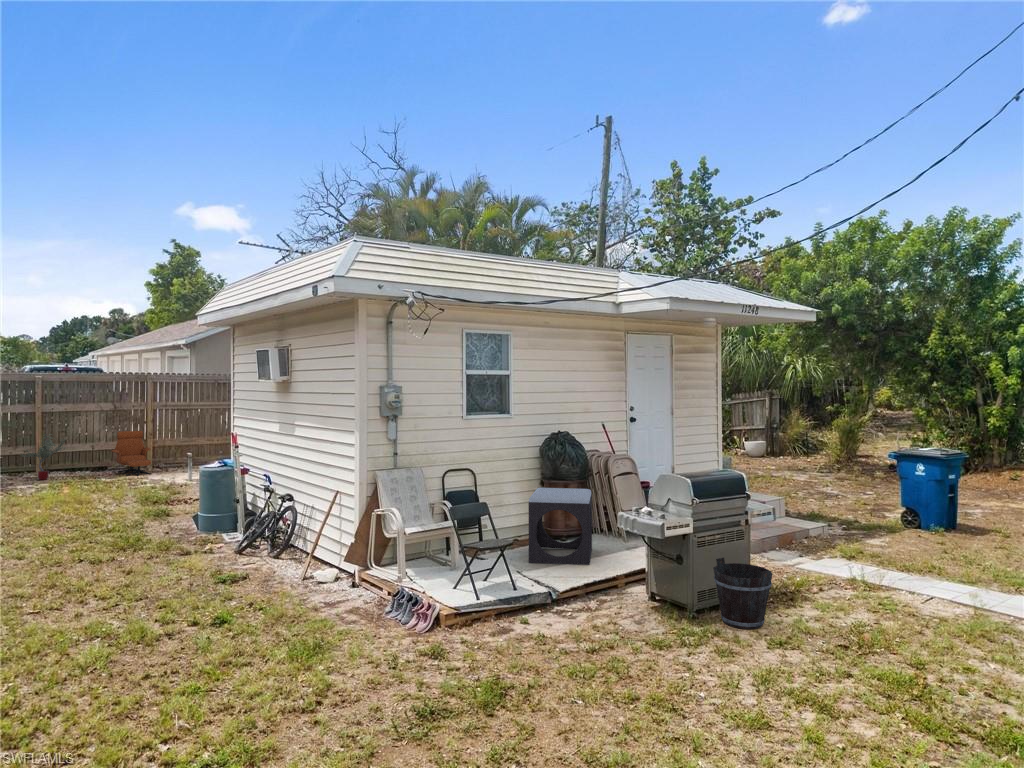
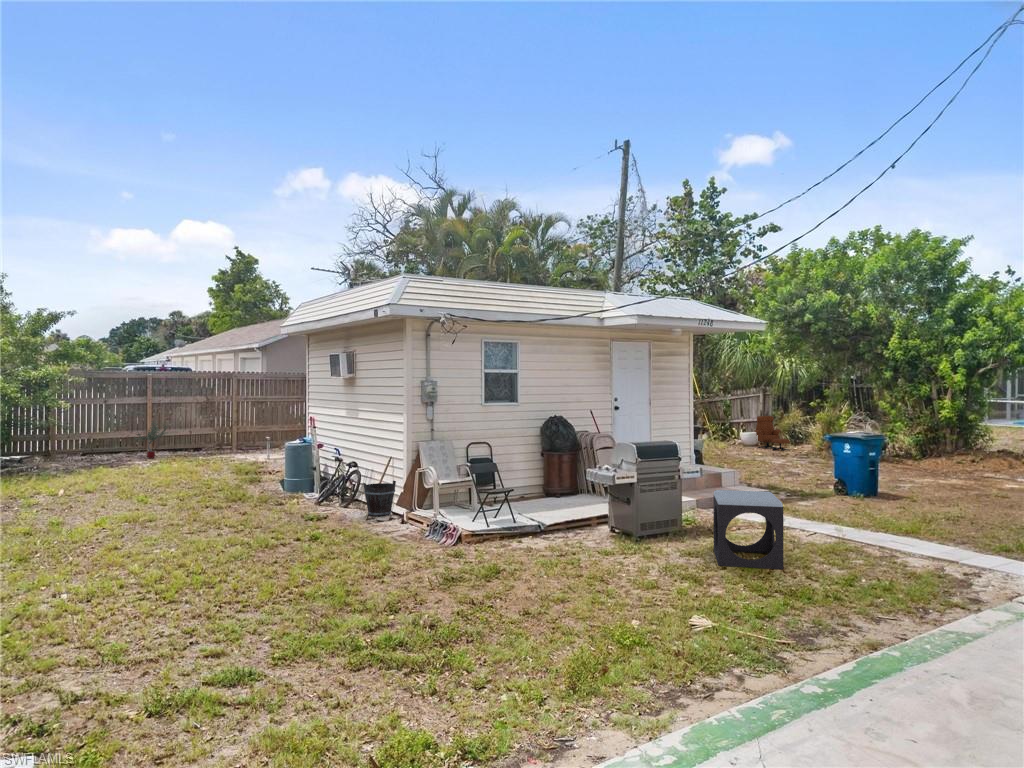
lounge chair: present [111,431,151,476] -> present [754,416,790,451]
footstool: present [529,488,592,565] -> present [713,490,784,569]
bucket: present [713,558,773,629] -> present [363,481,396,516]

